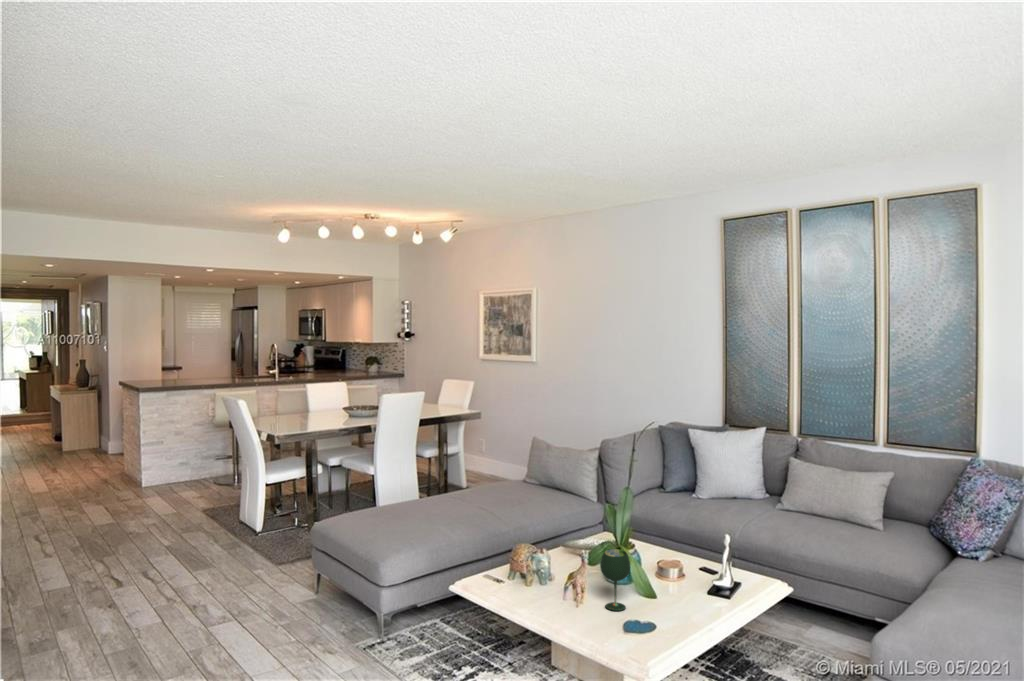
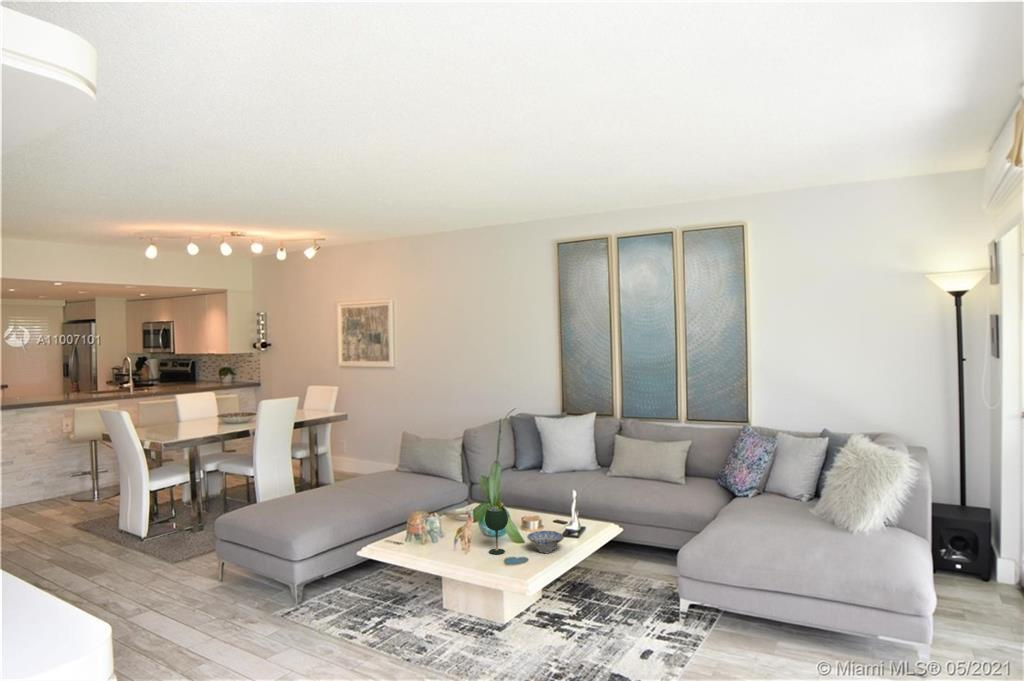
ceramic bowl: none [655,586,704,618] -> present [527,531,564,553]

